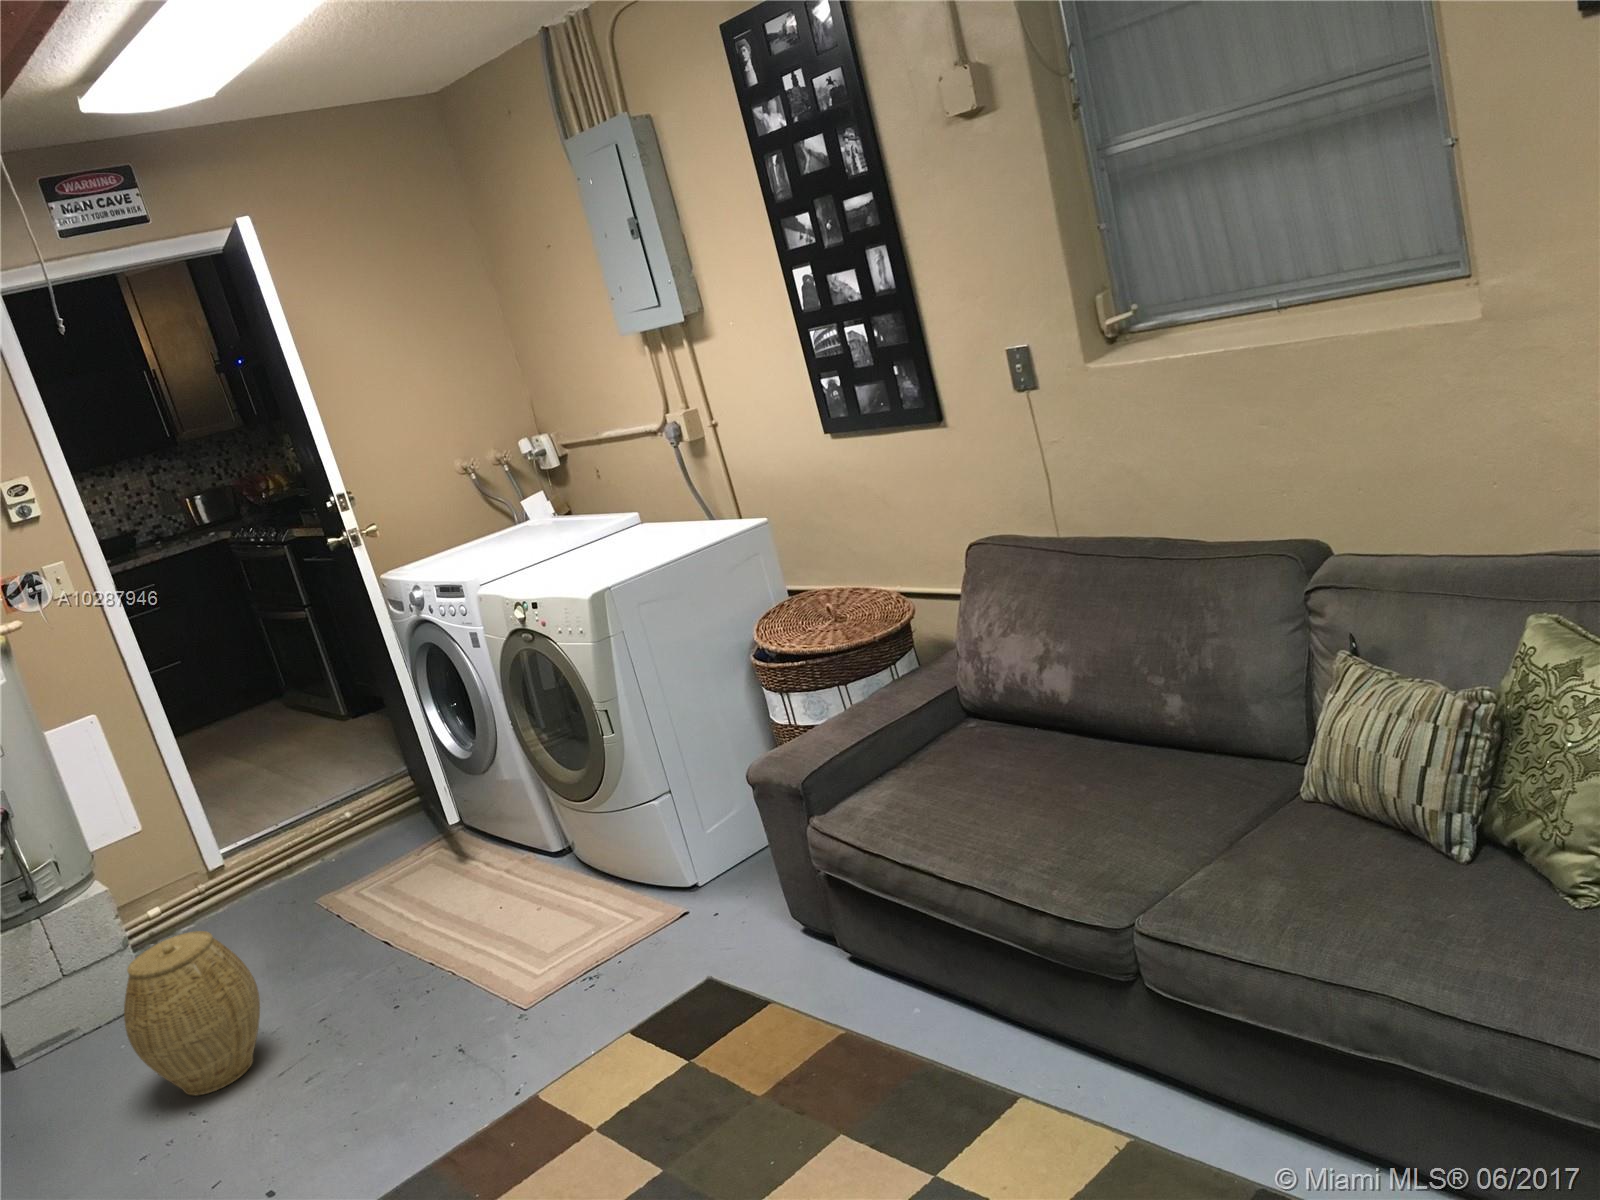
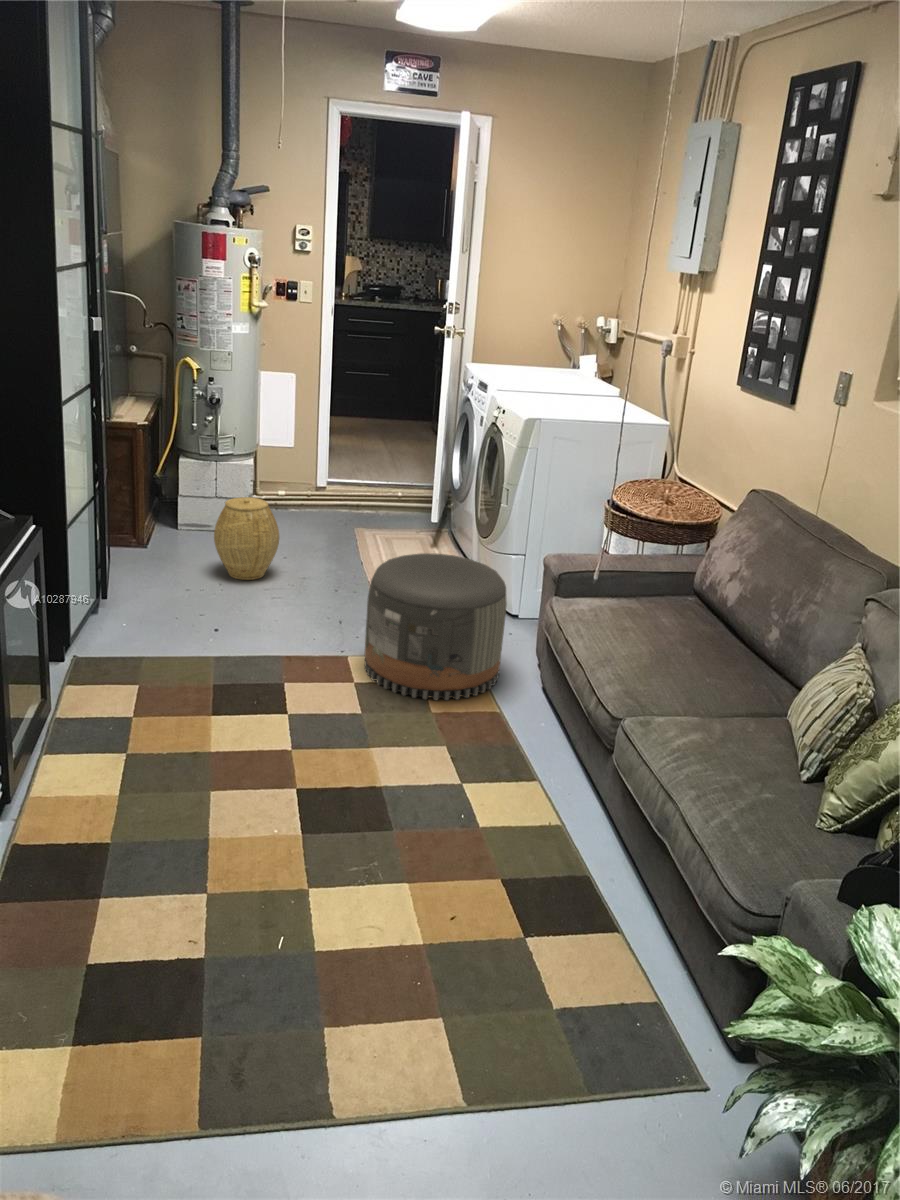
pouf: none [527,830,796,1114] -> present [365,553,507,700]

